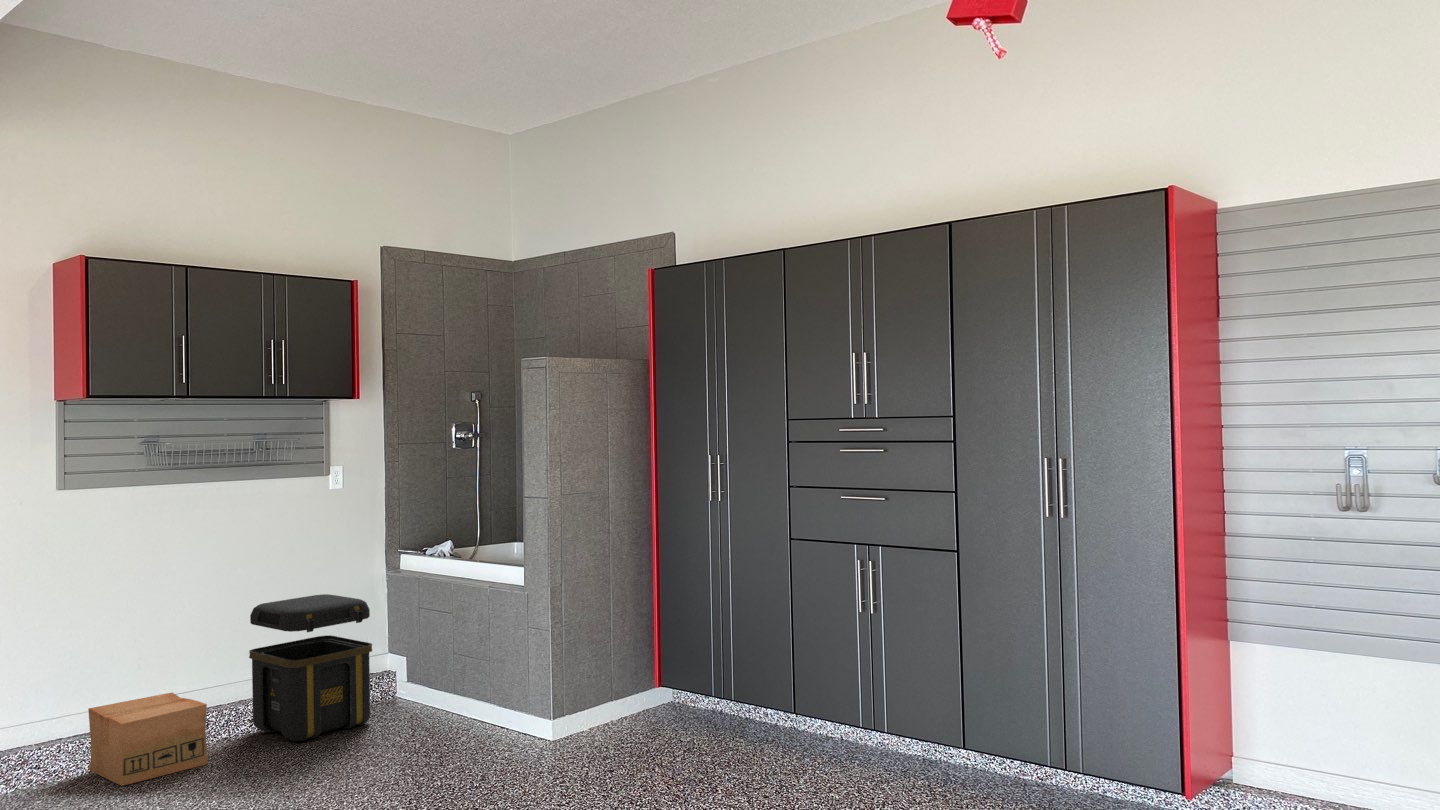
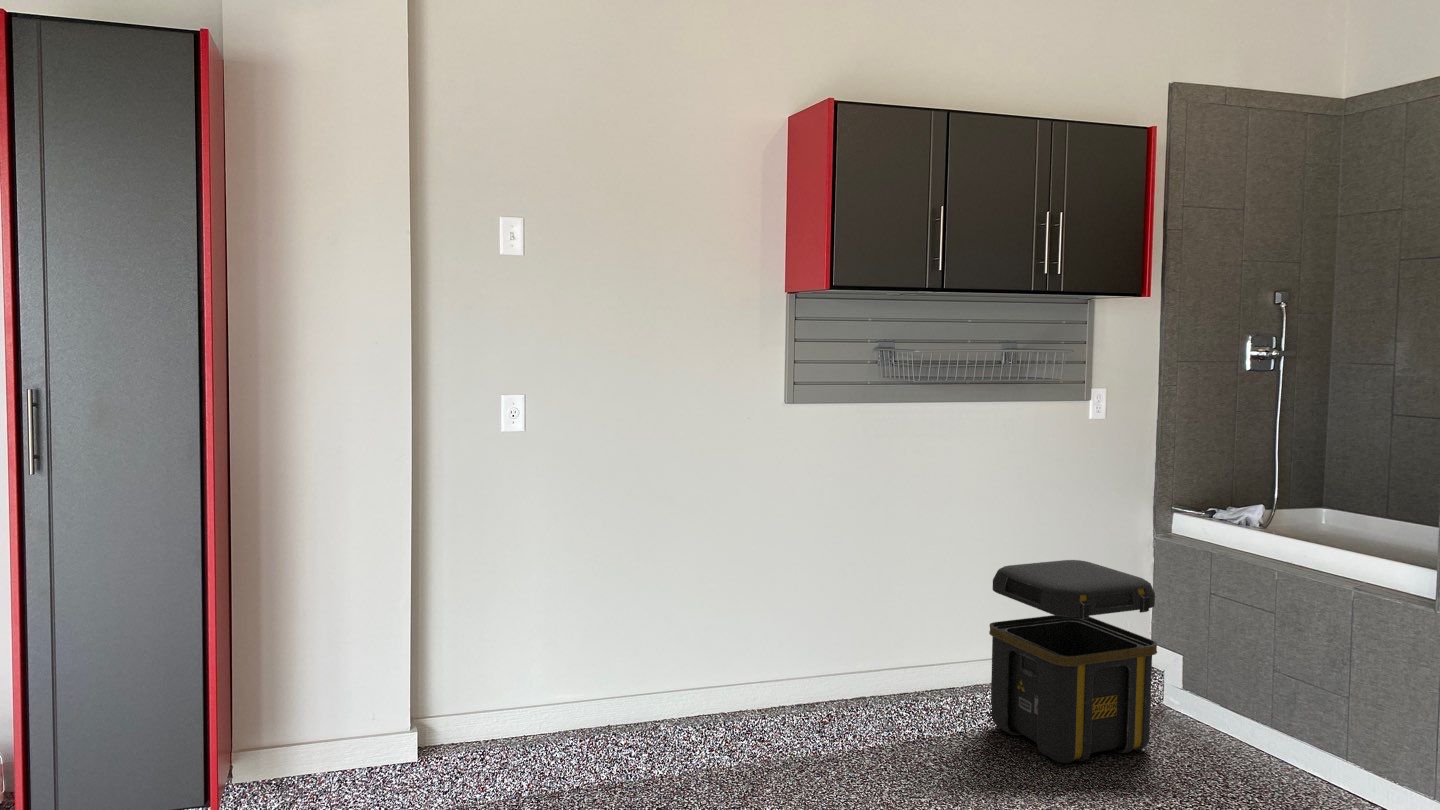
cardboard box: present [88,693,208,786] -> none [814,667,956,790]

